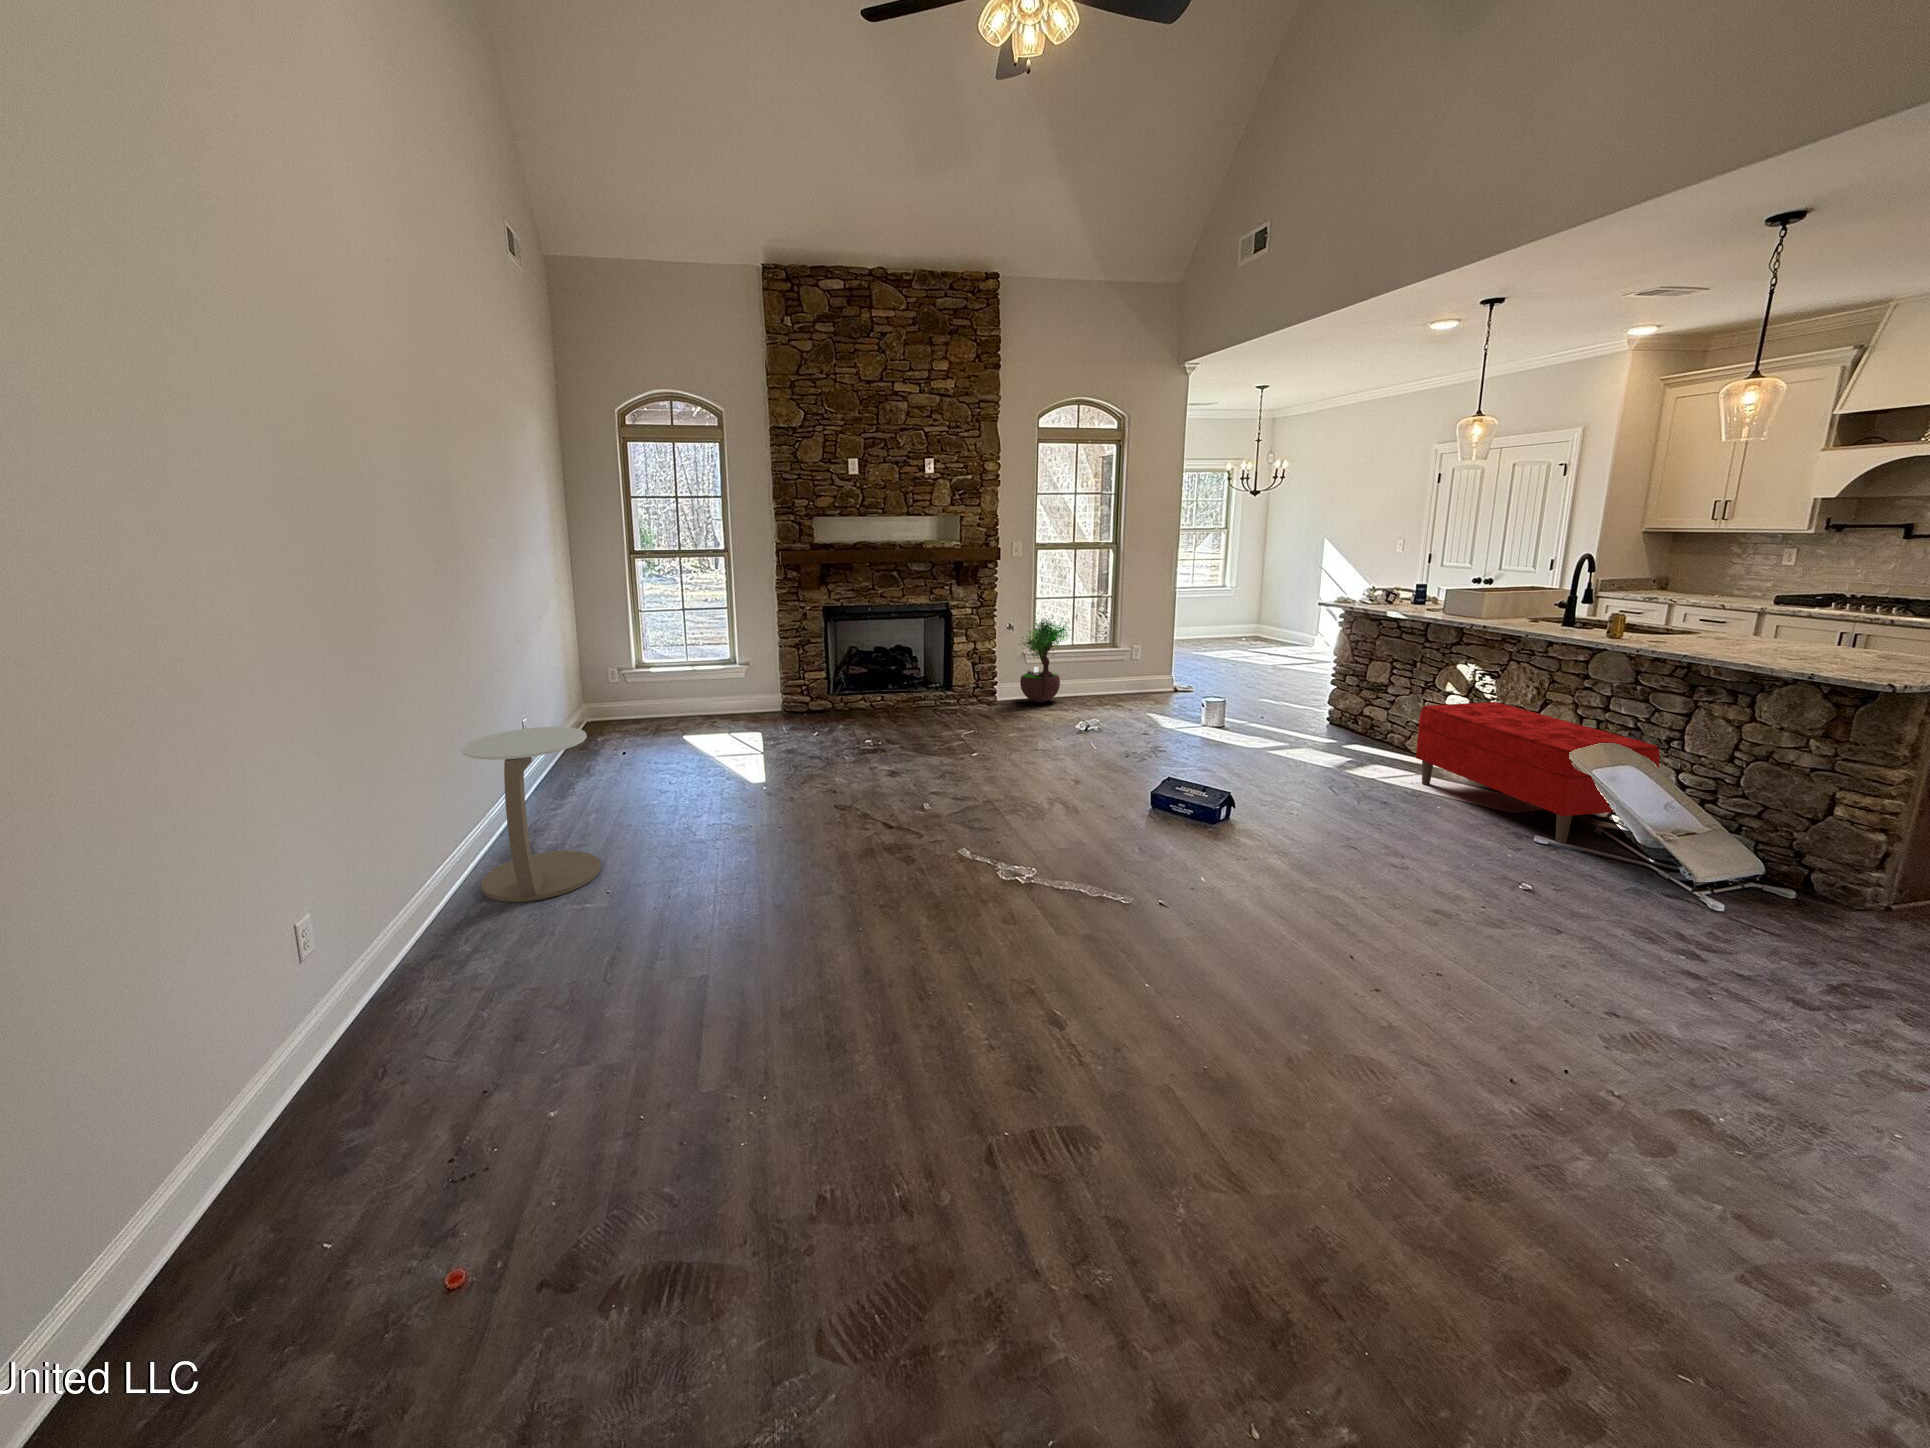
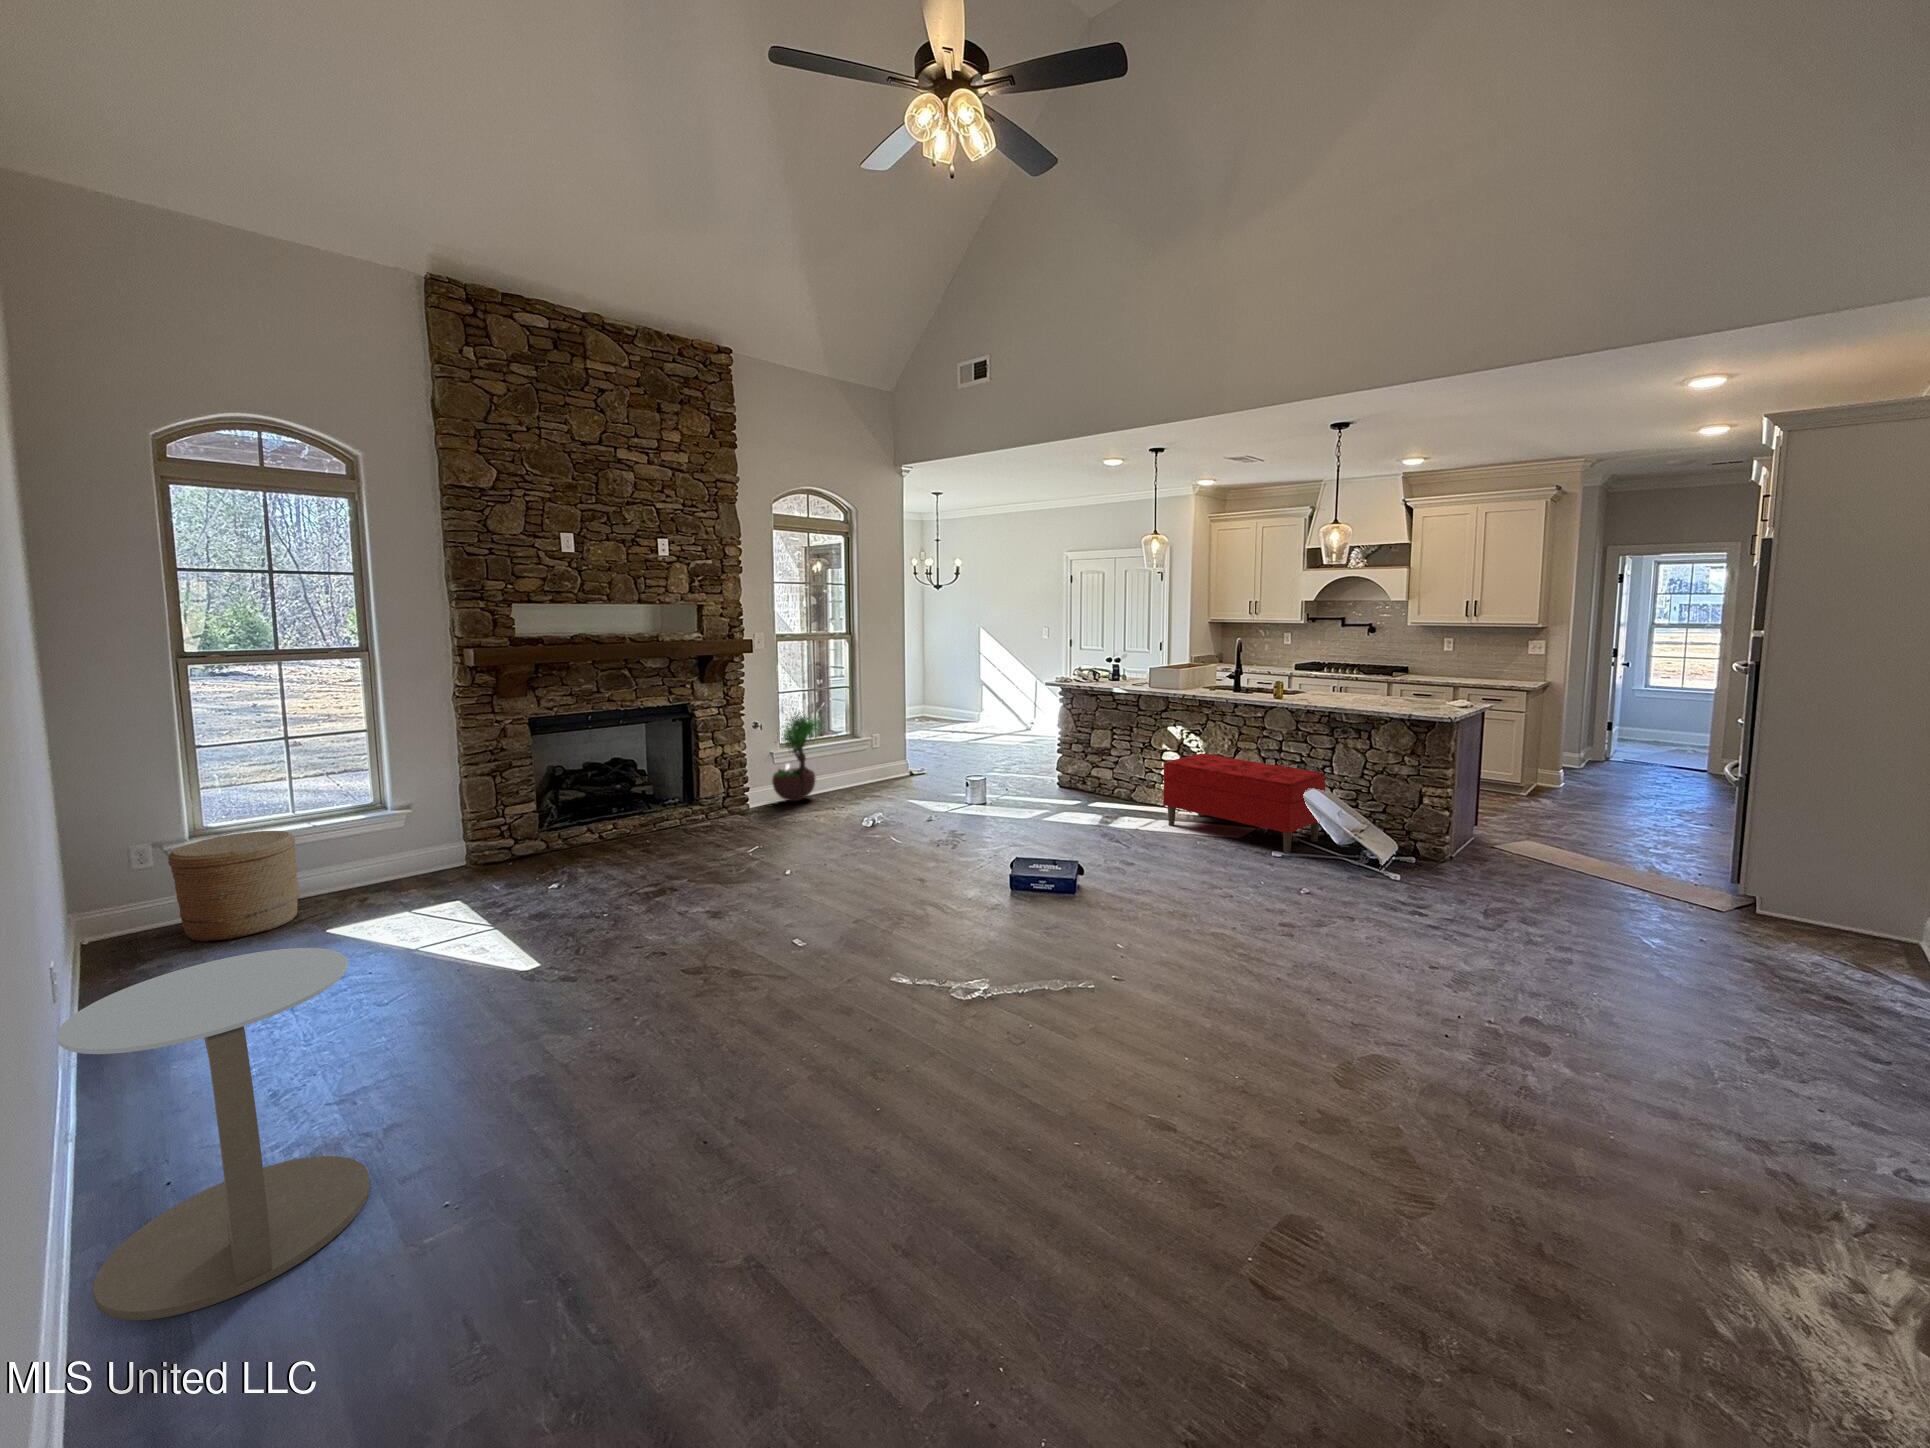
woven basket: none [615,671,678,736] -> present [168,831,300,942]

